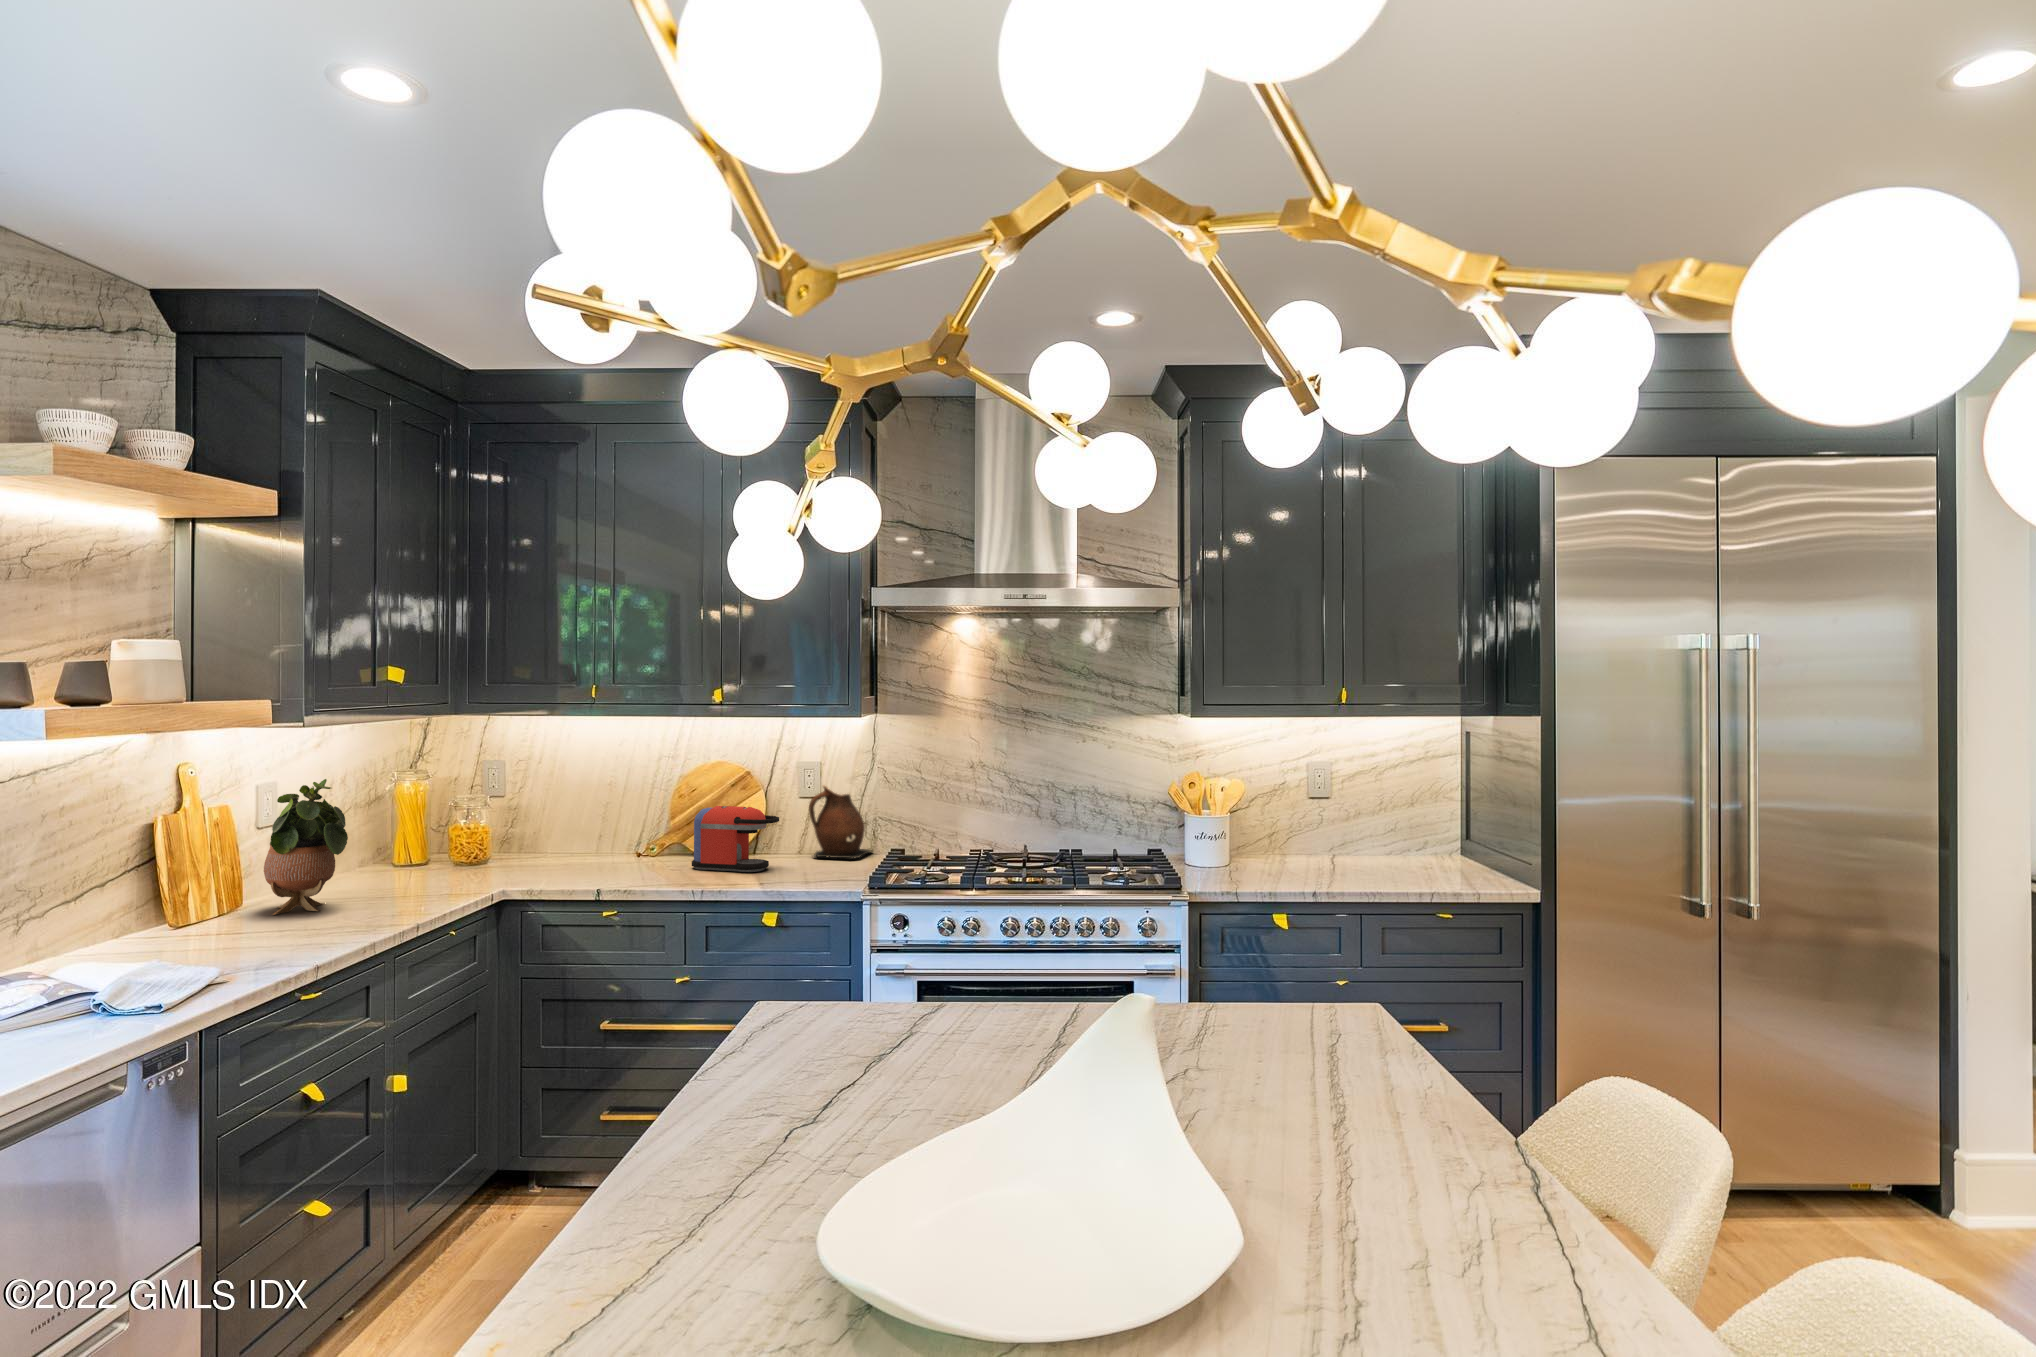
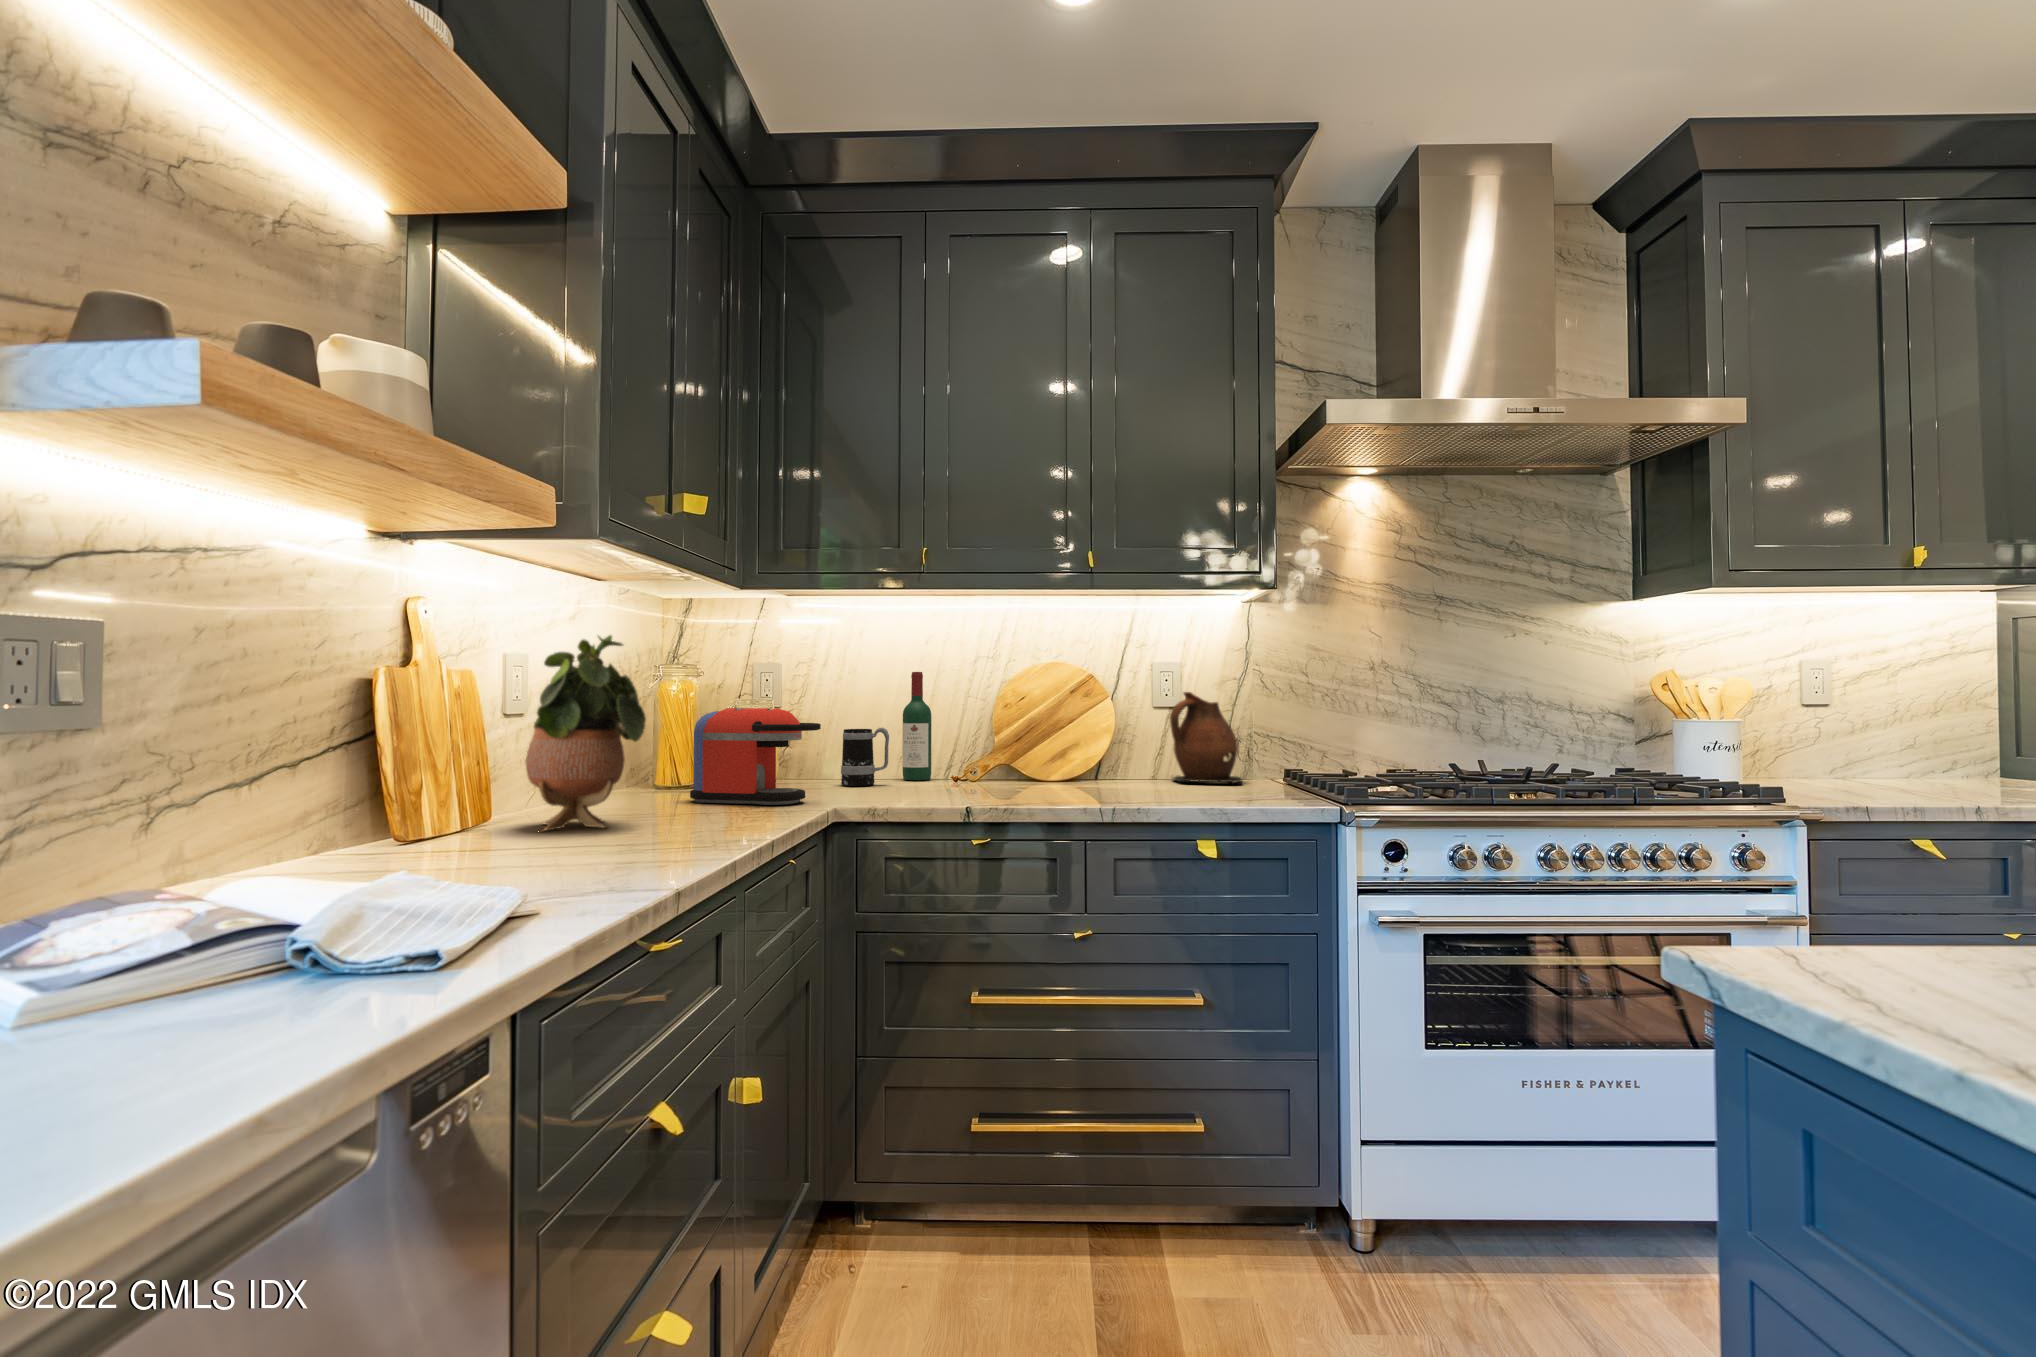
wine bottle: none [601,768,625,854] -> present [903,672,931,780]
coffee maker: present [692,806,779,872] -> present [690,708,821,805]
mug: none [542,816,581,862] -> present [841,728,889,786]

